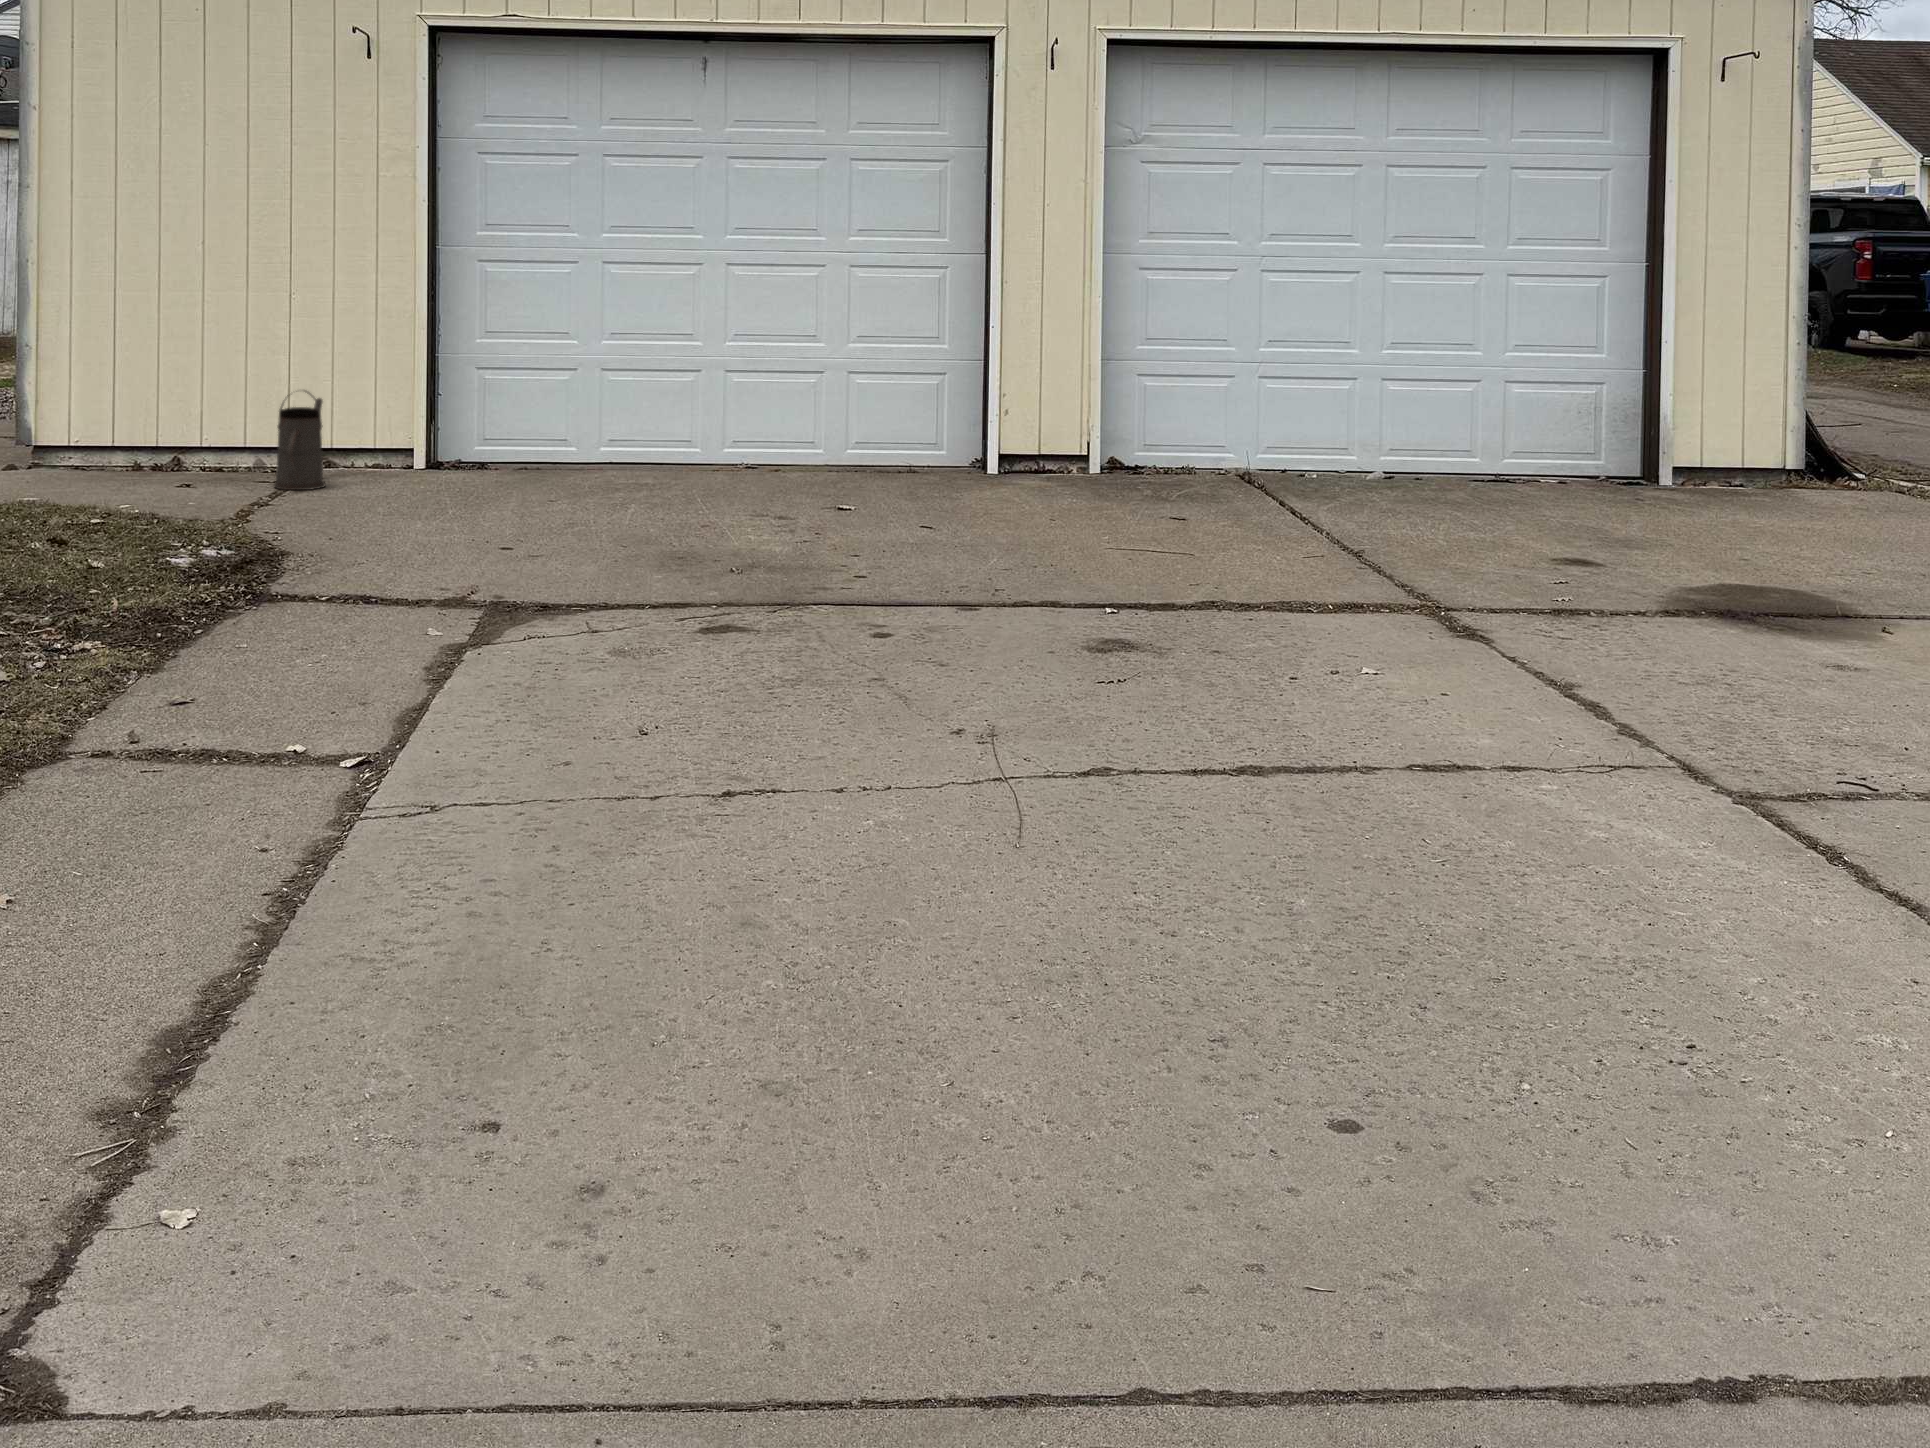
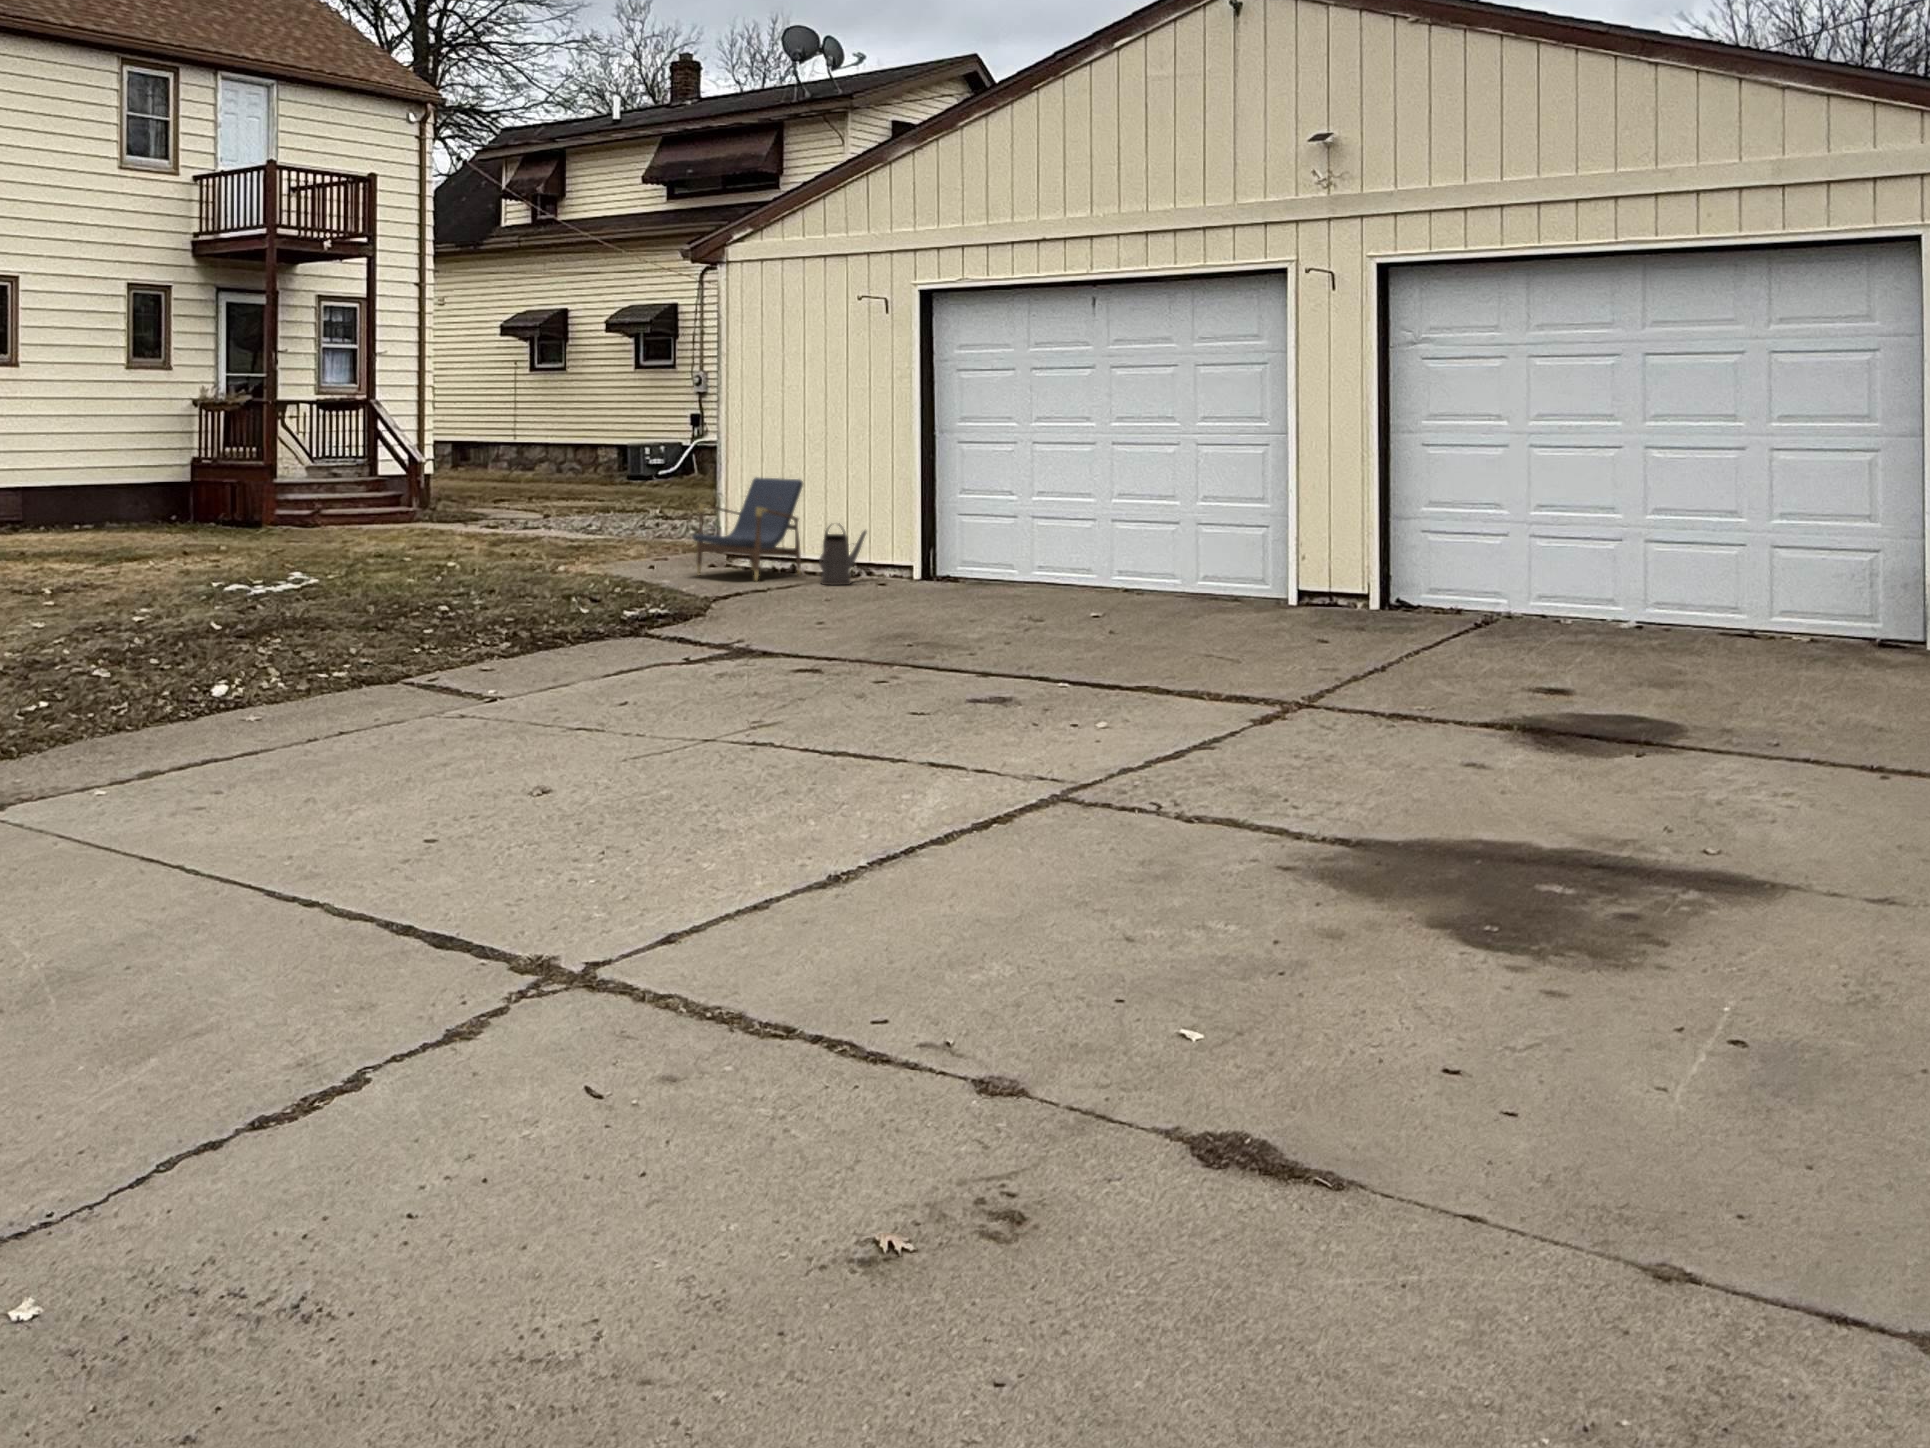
lounge chair: none [22,319,198,493] -> present [692,477,803,582]

